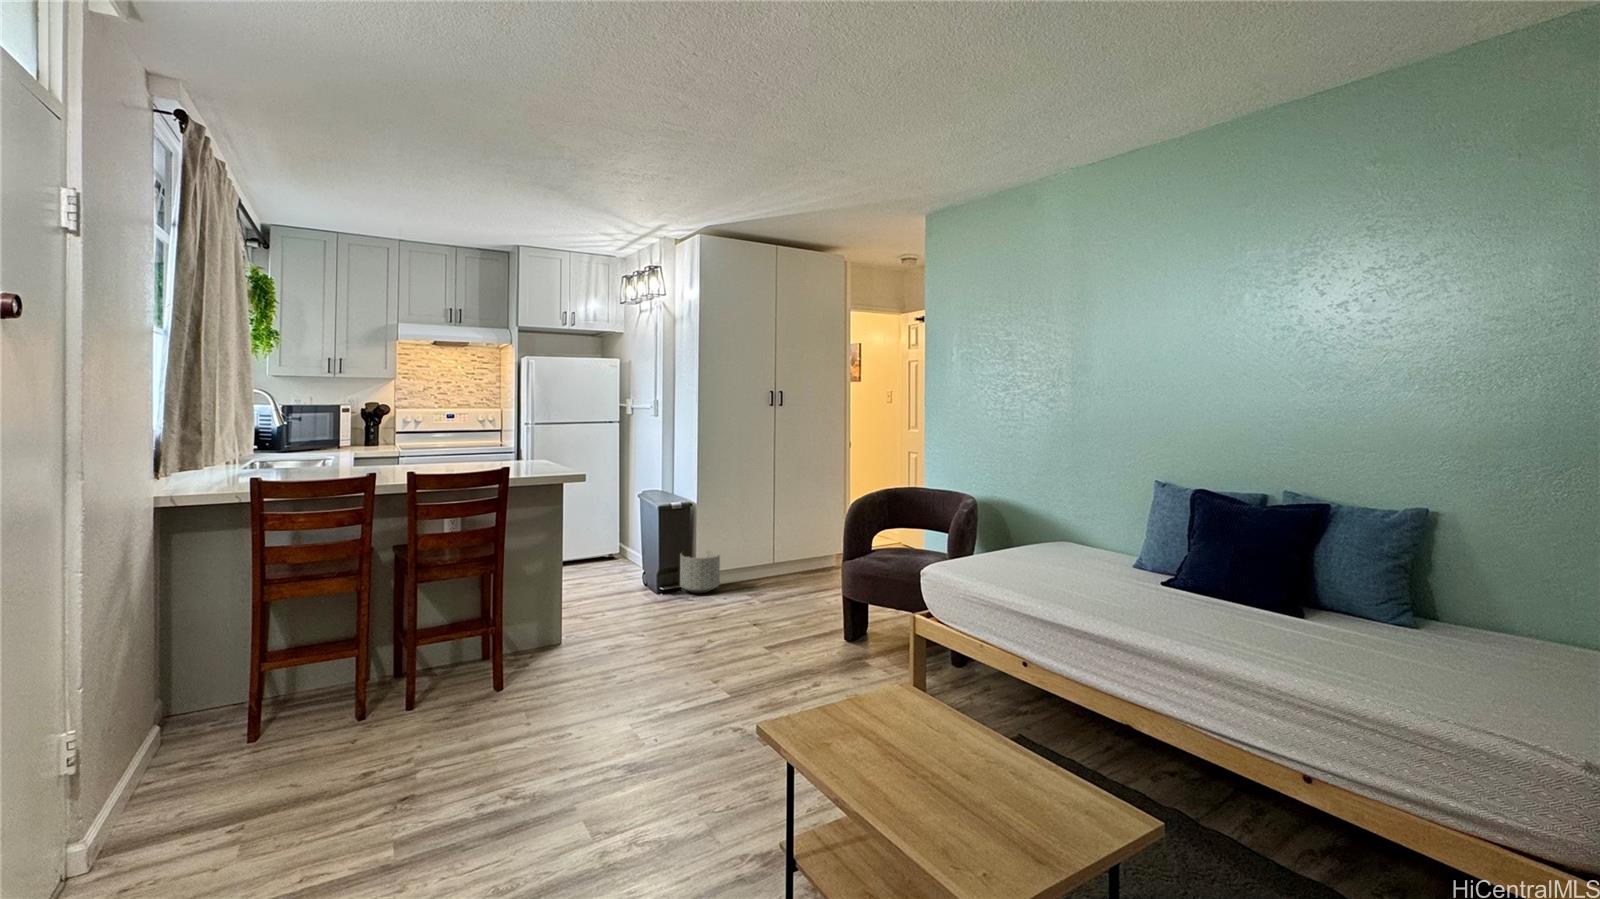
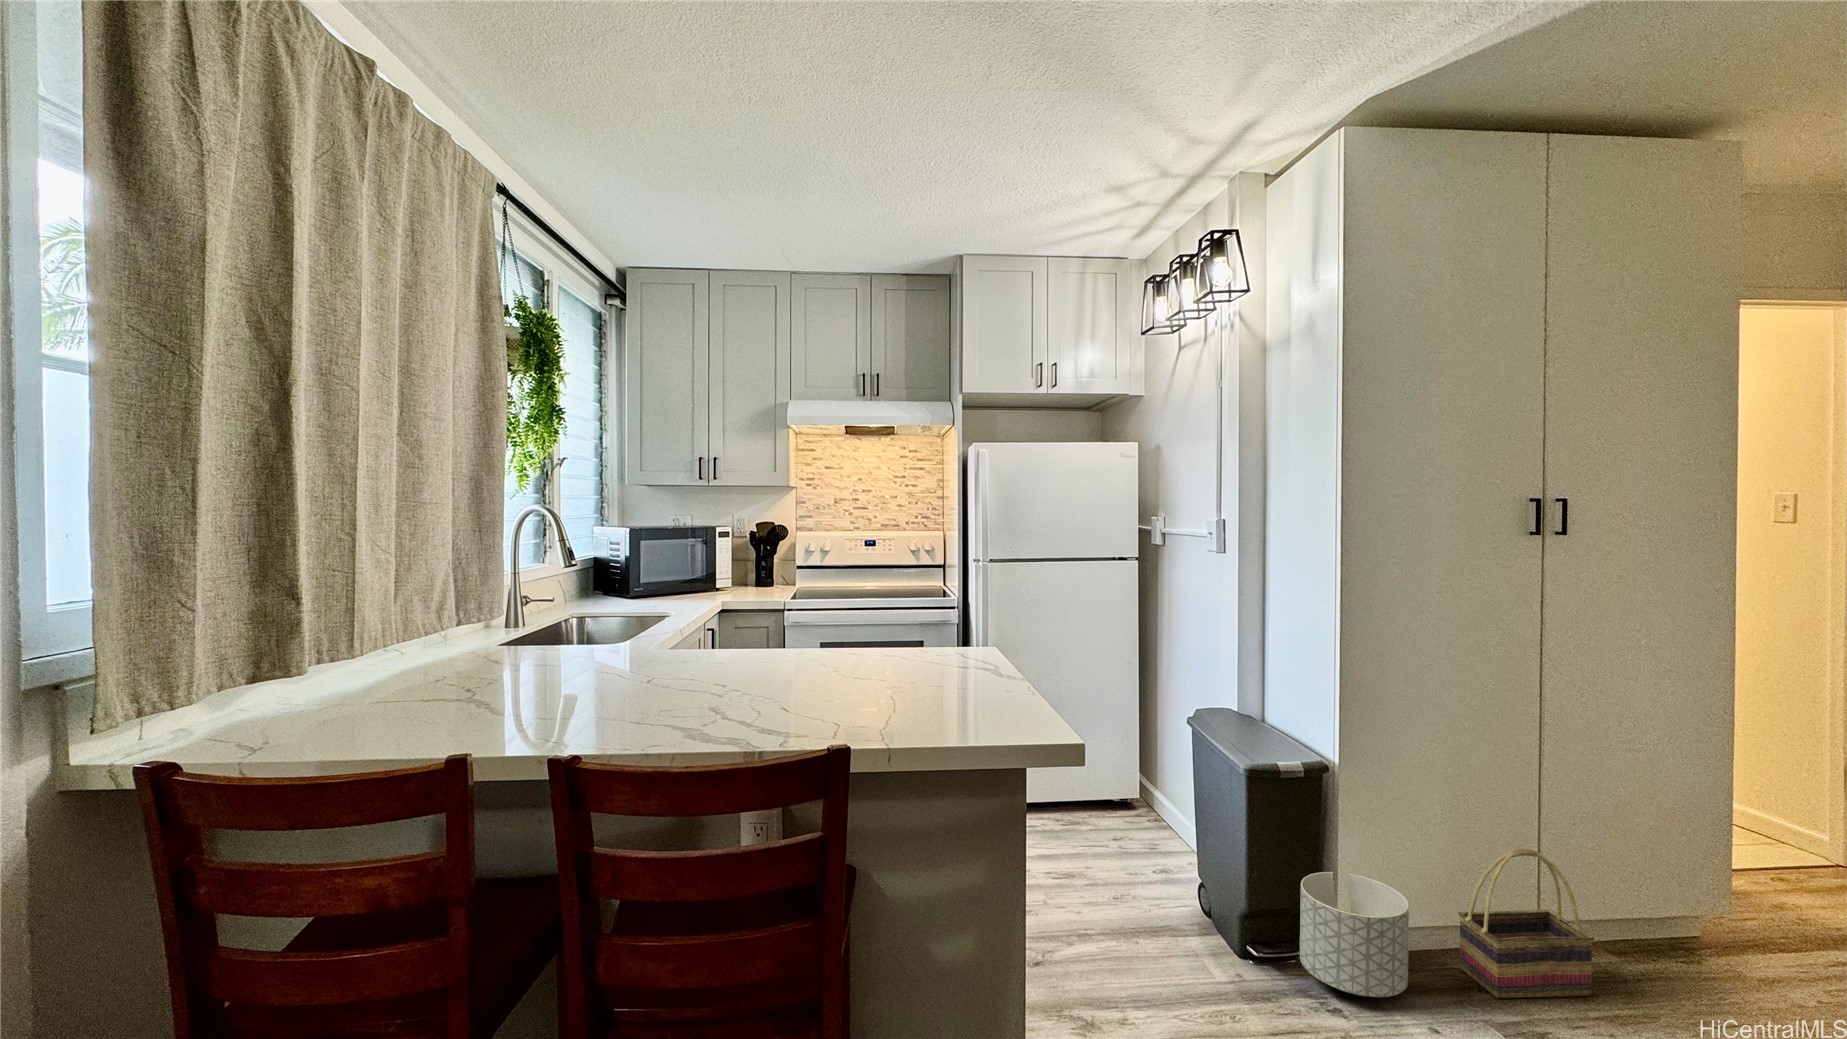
basket: none [743,531,787,588] -> present [1458,849,1594,998]

